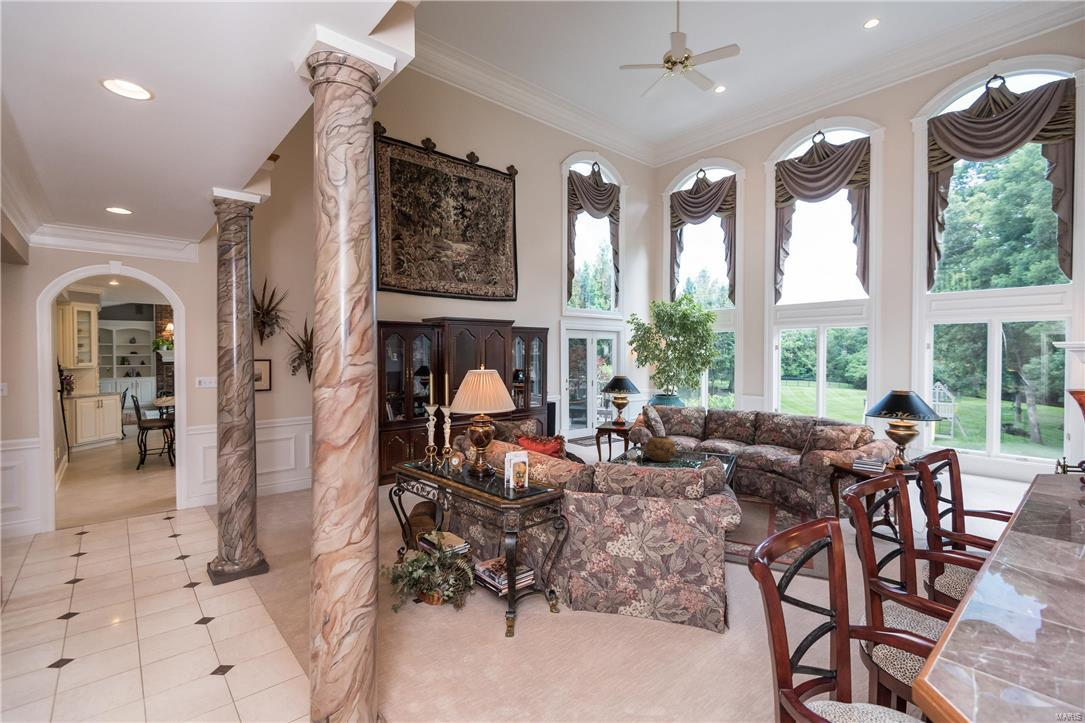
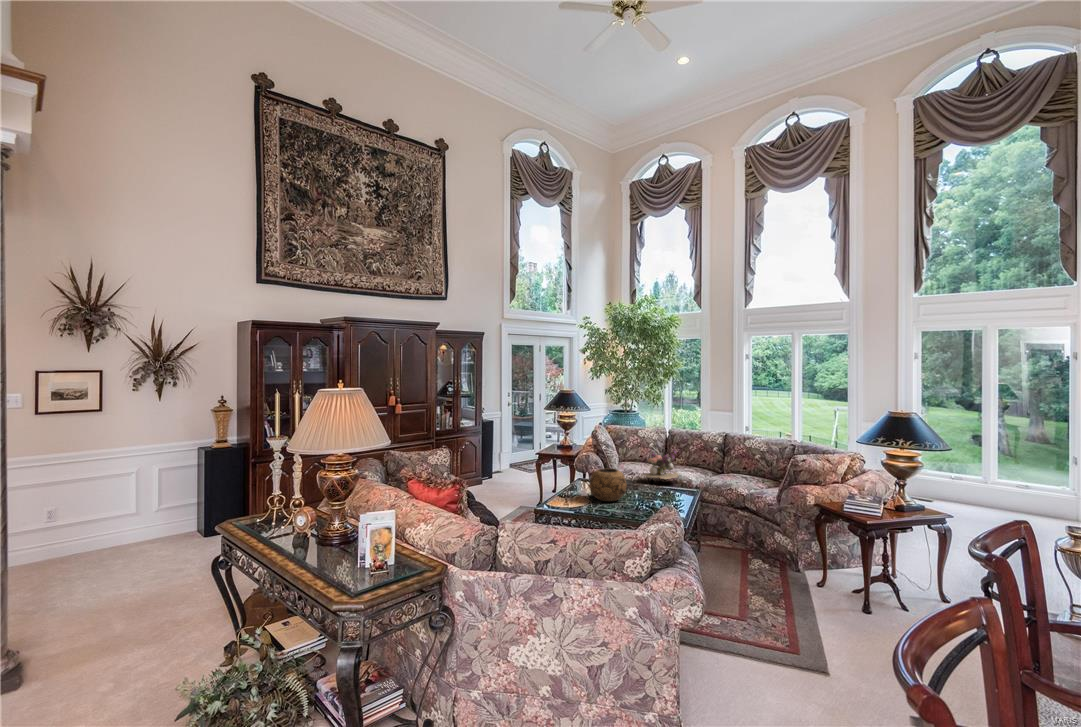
flower arrangement: none [685,422,720,450] -> present [642,449,680,480]

